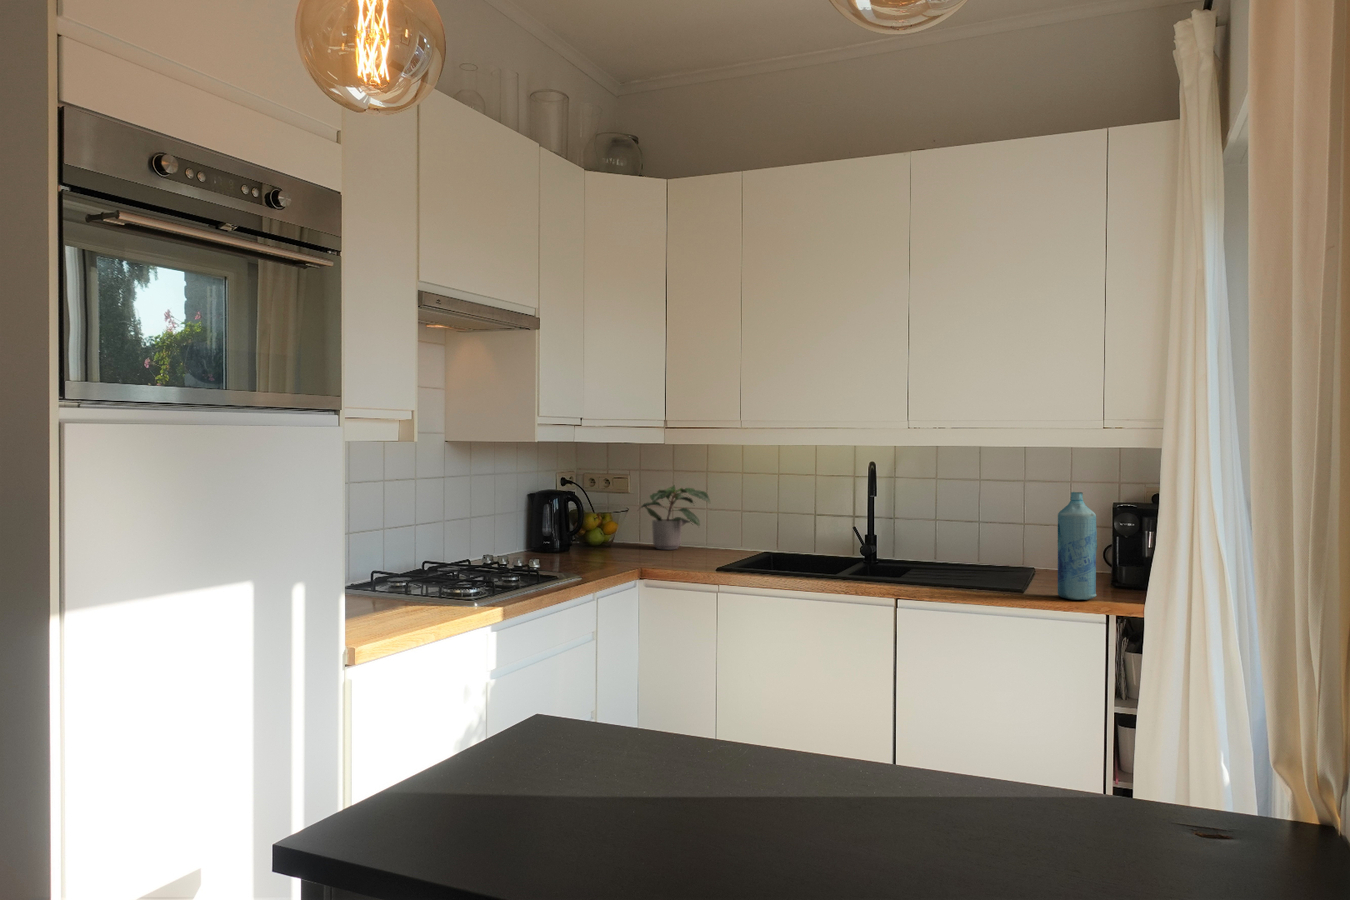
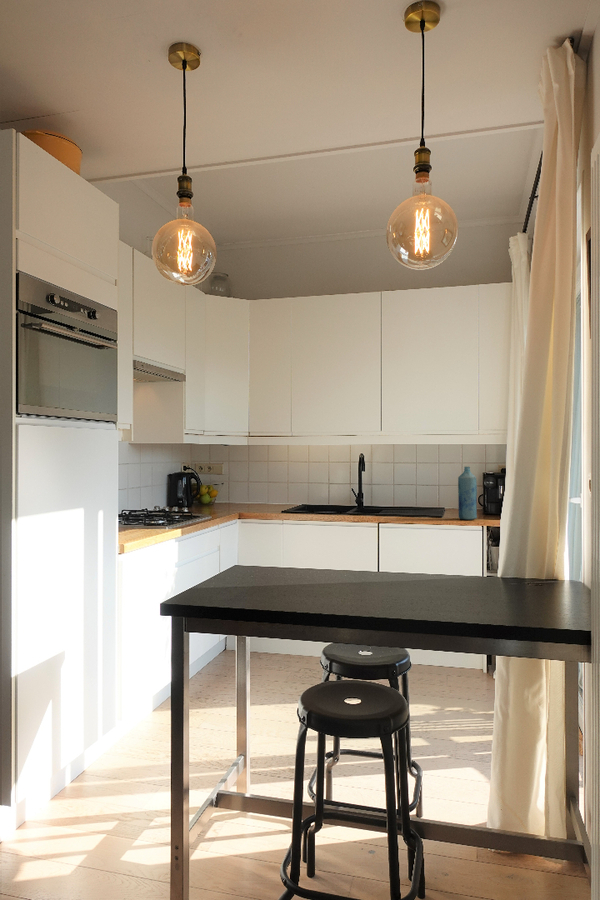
potted plant: present [641,485,710,549] -> none [229,470,272,505]

